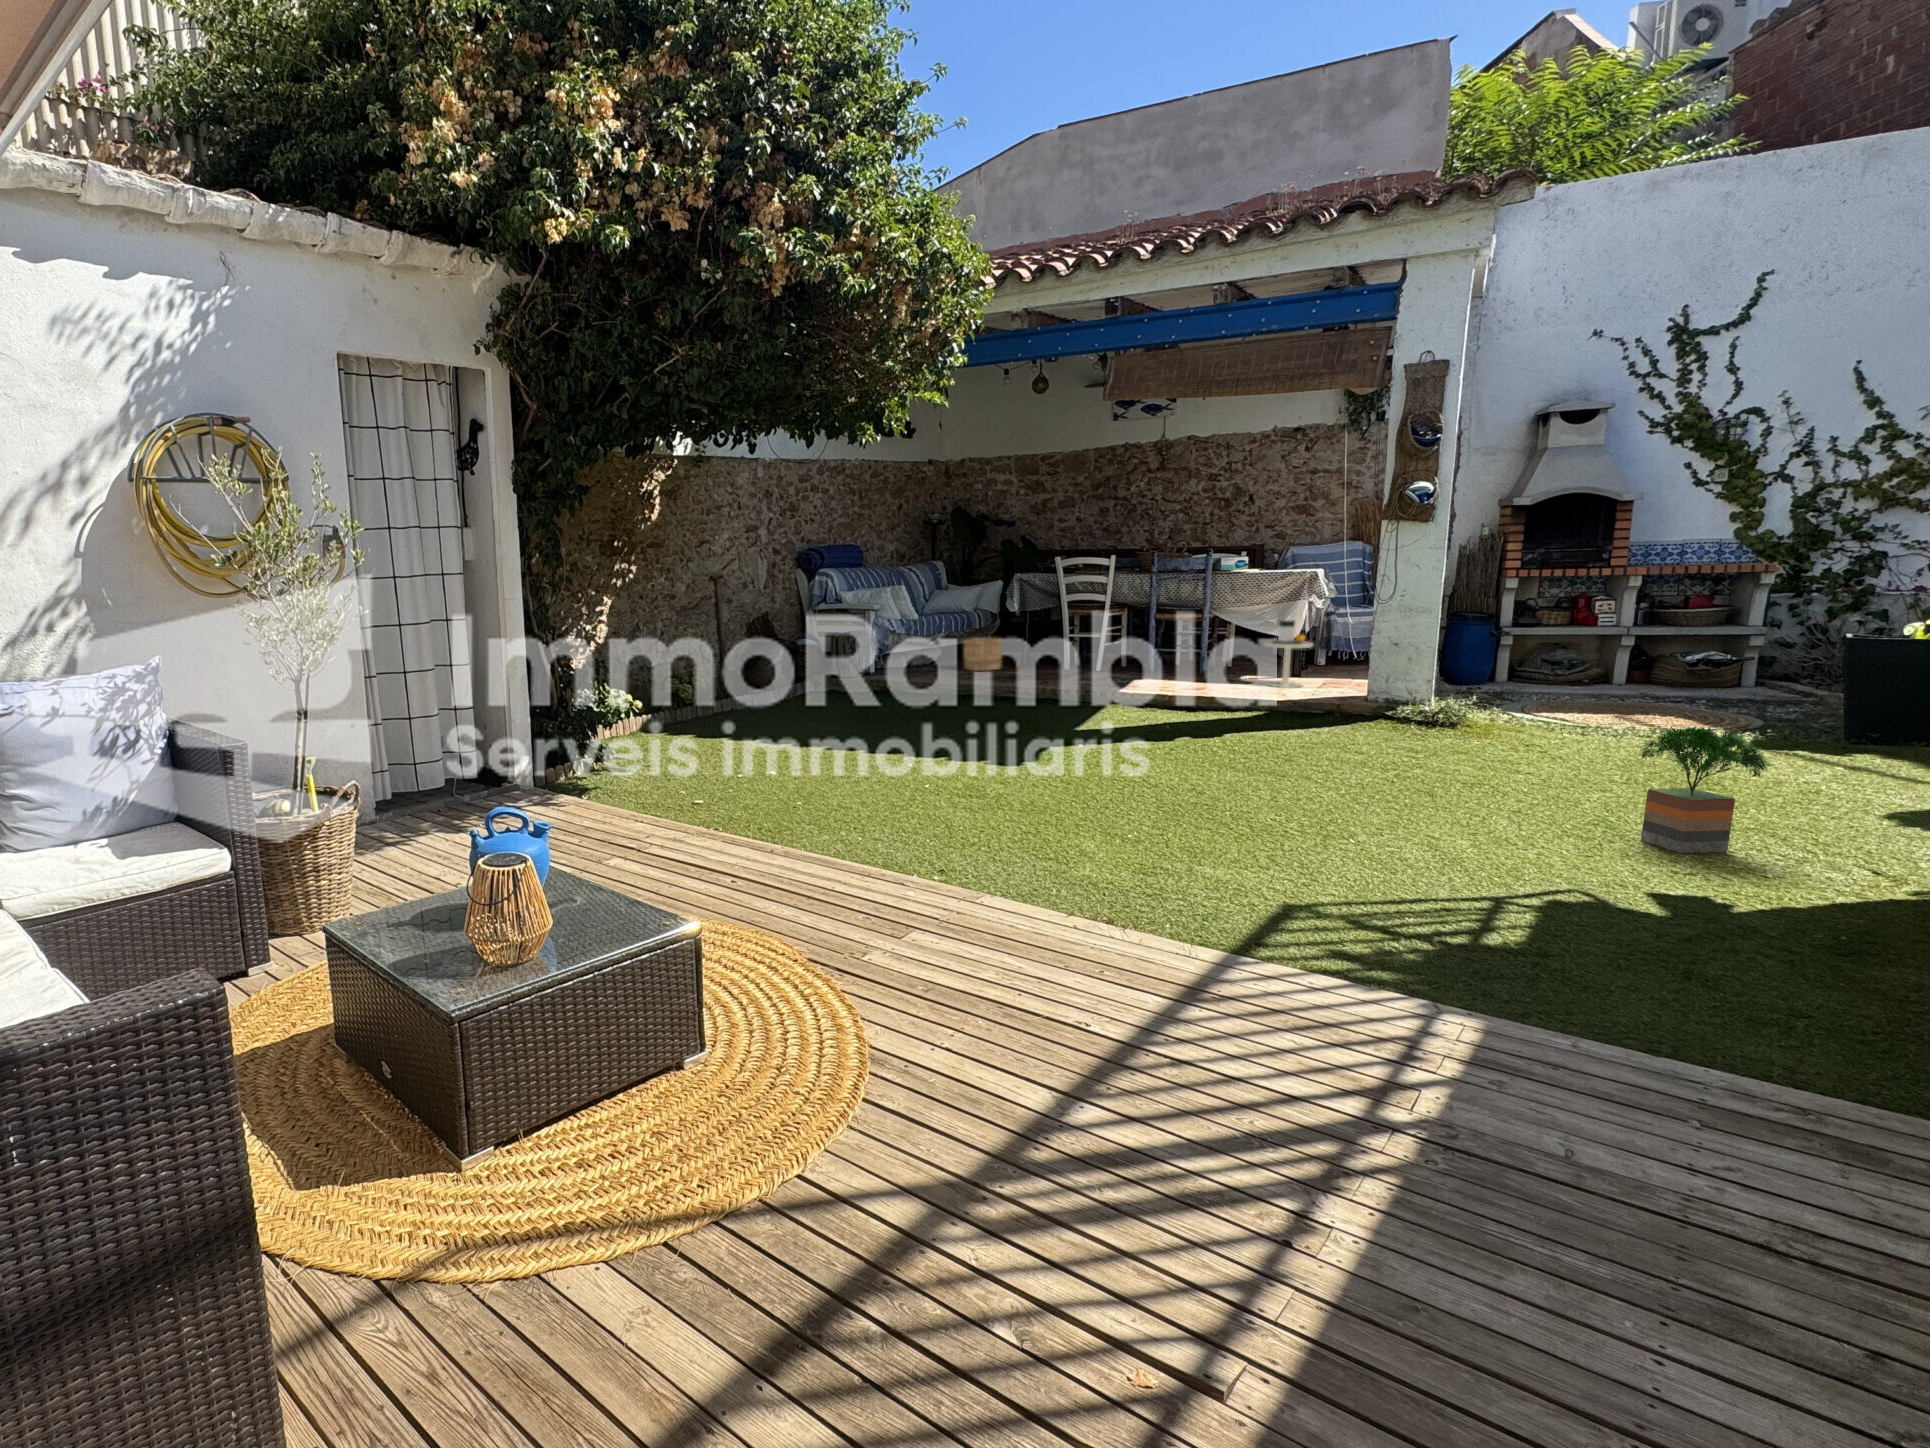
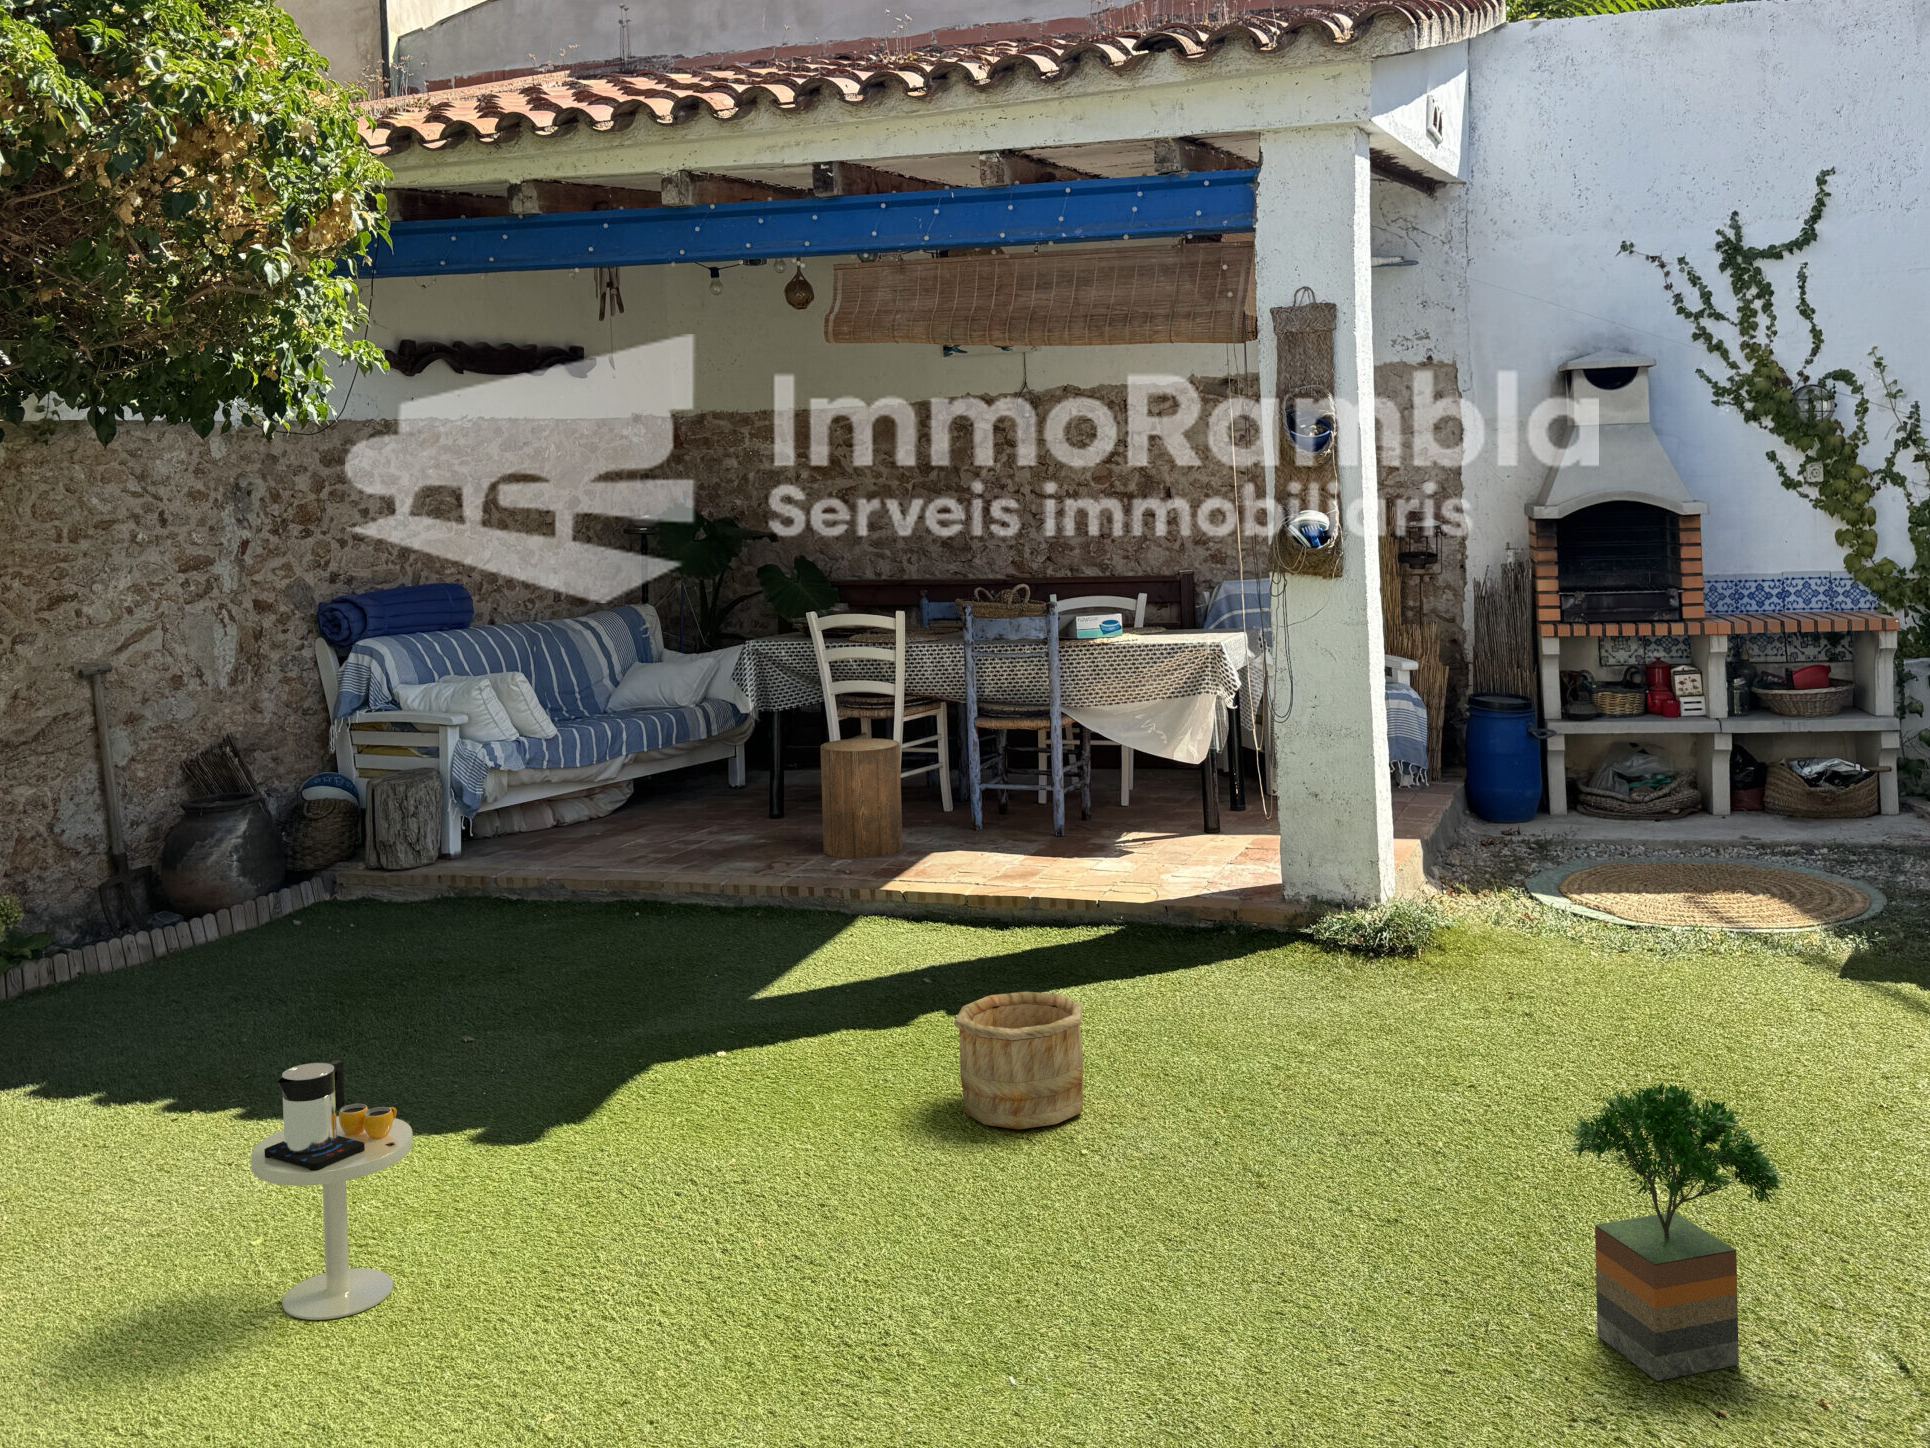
side table: present [1264,620,1313,688] -> present [251,1060,413,1320]
stool: none [1068,623,1115,682] -> present [821,738,903,858]
wooden bucket: present [963,638,1002,671] -> present [954,992,1083,1129]

